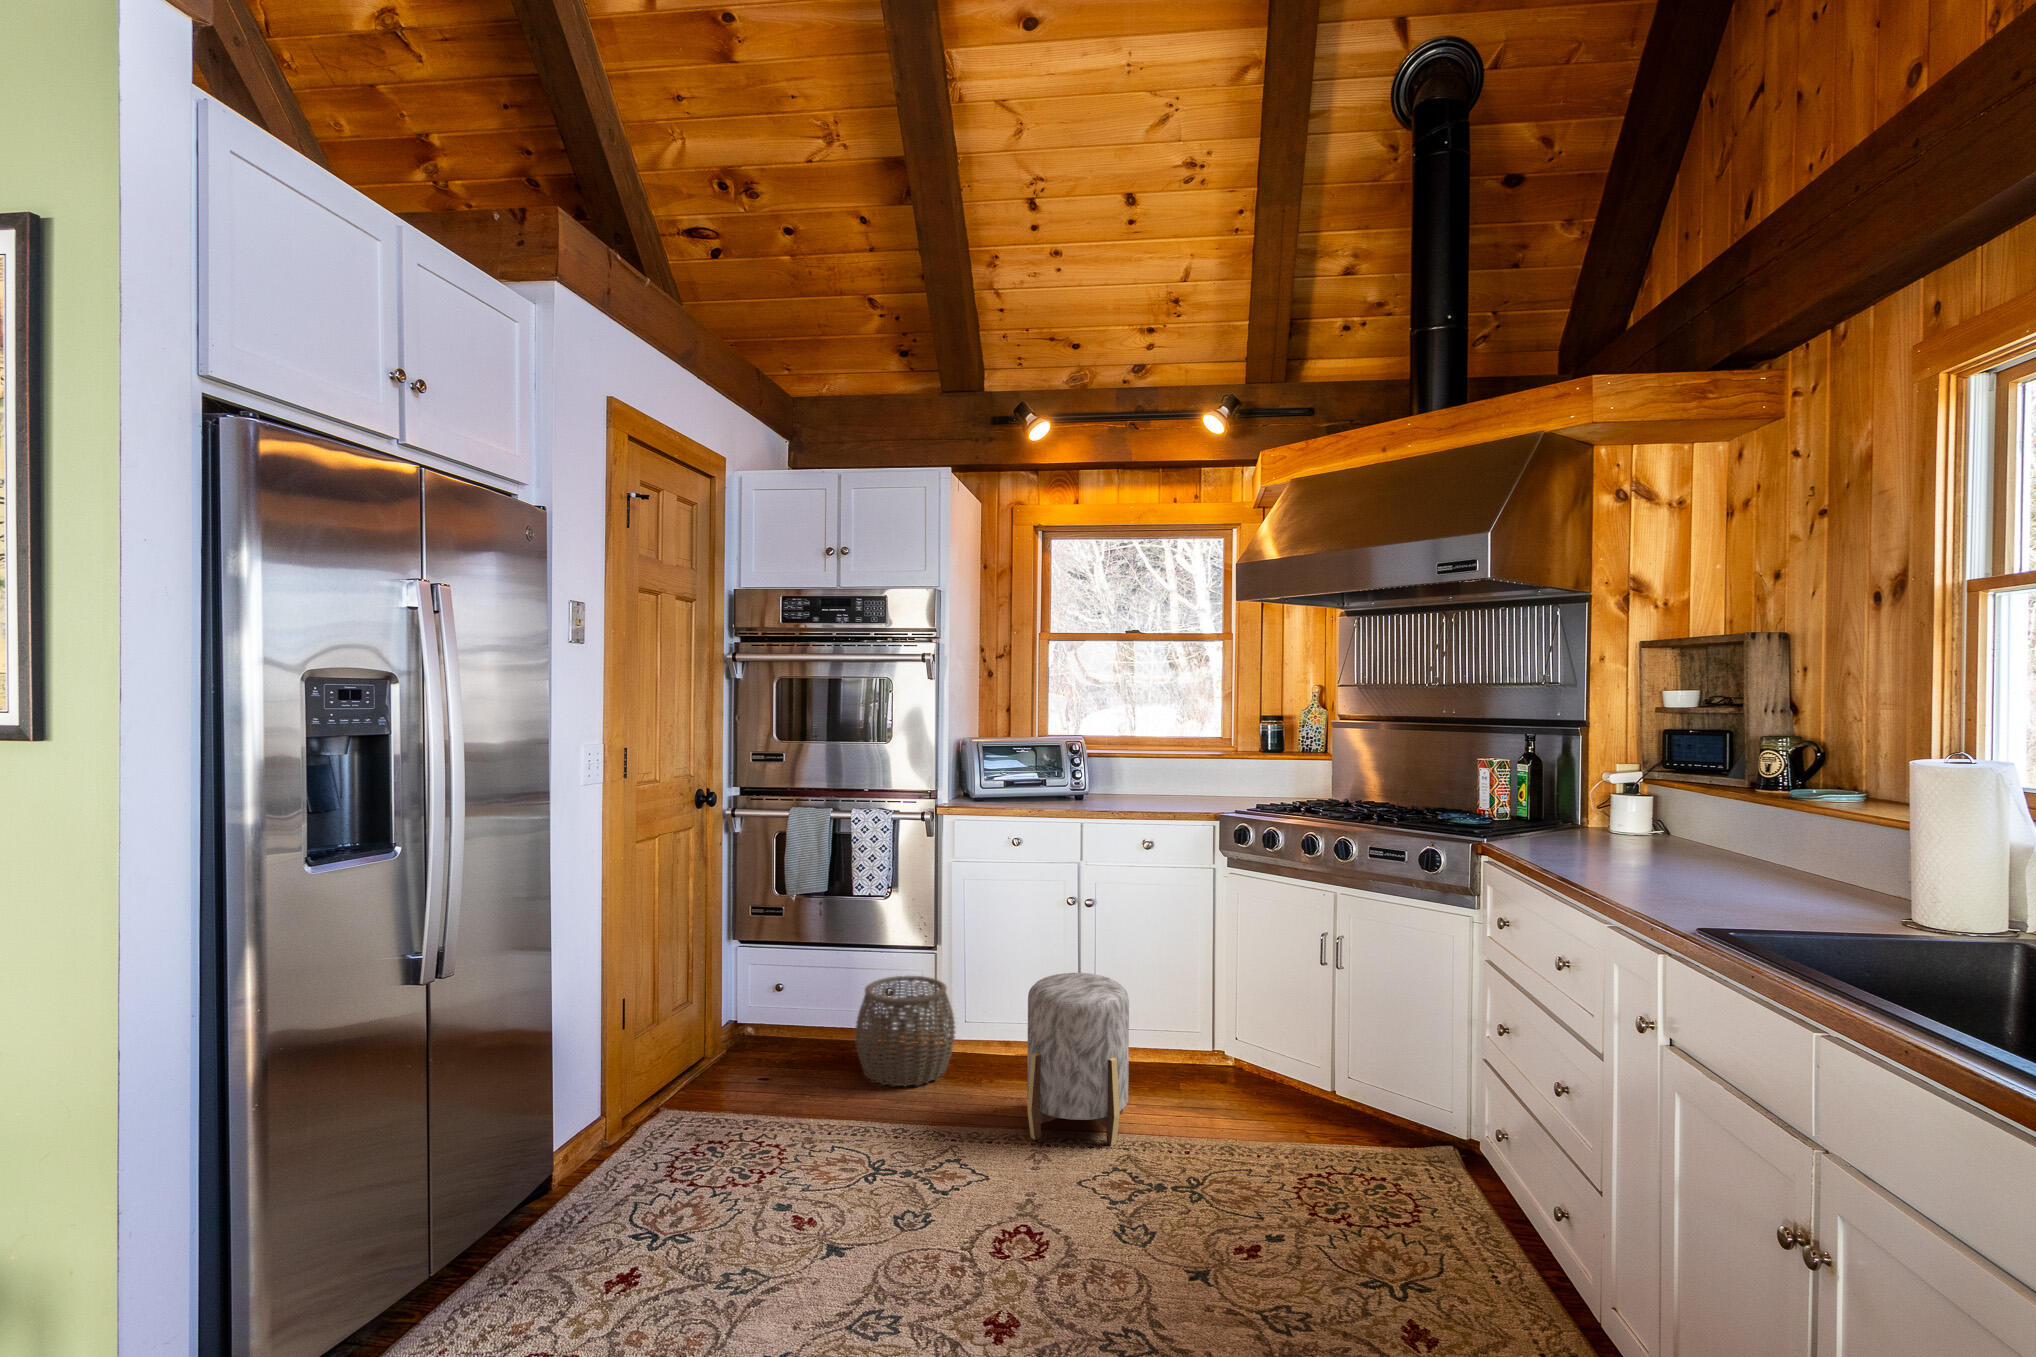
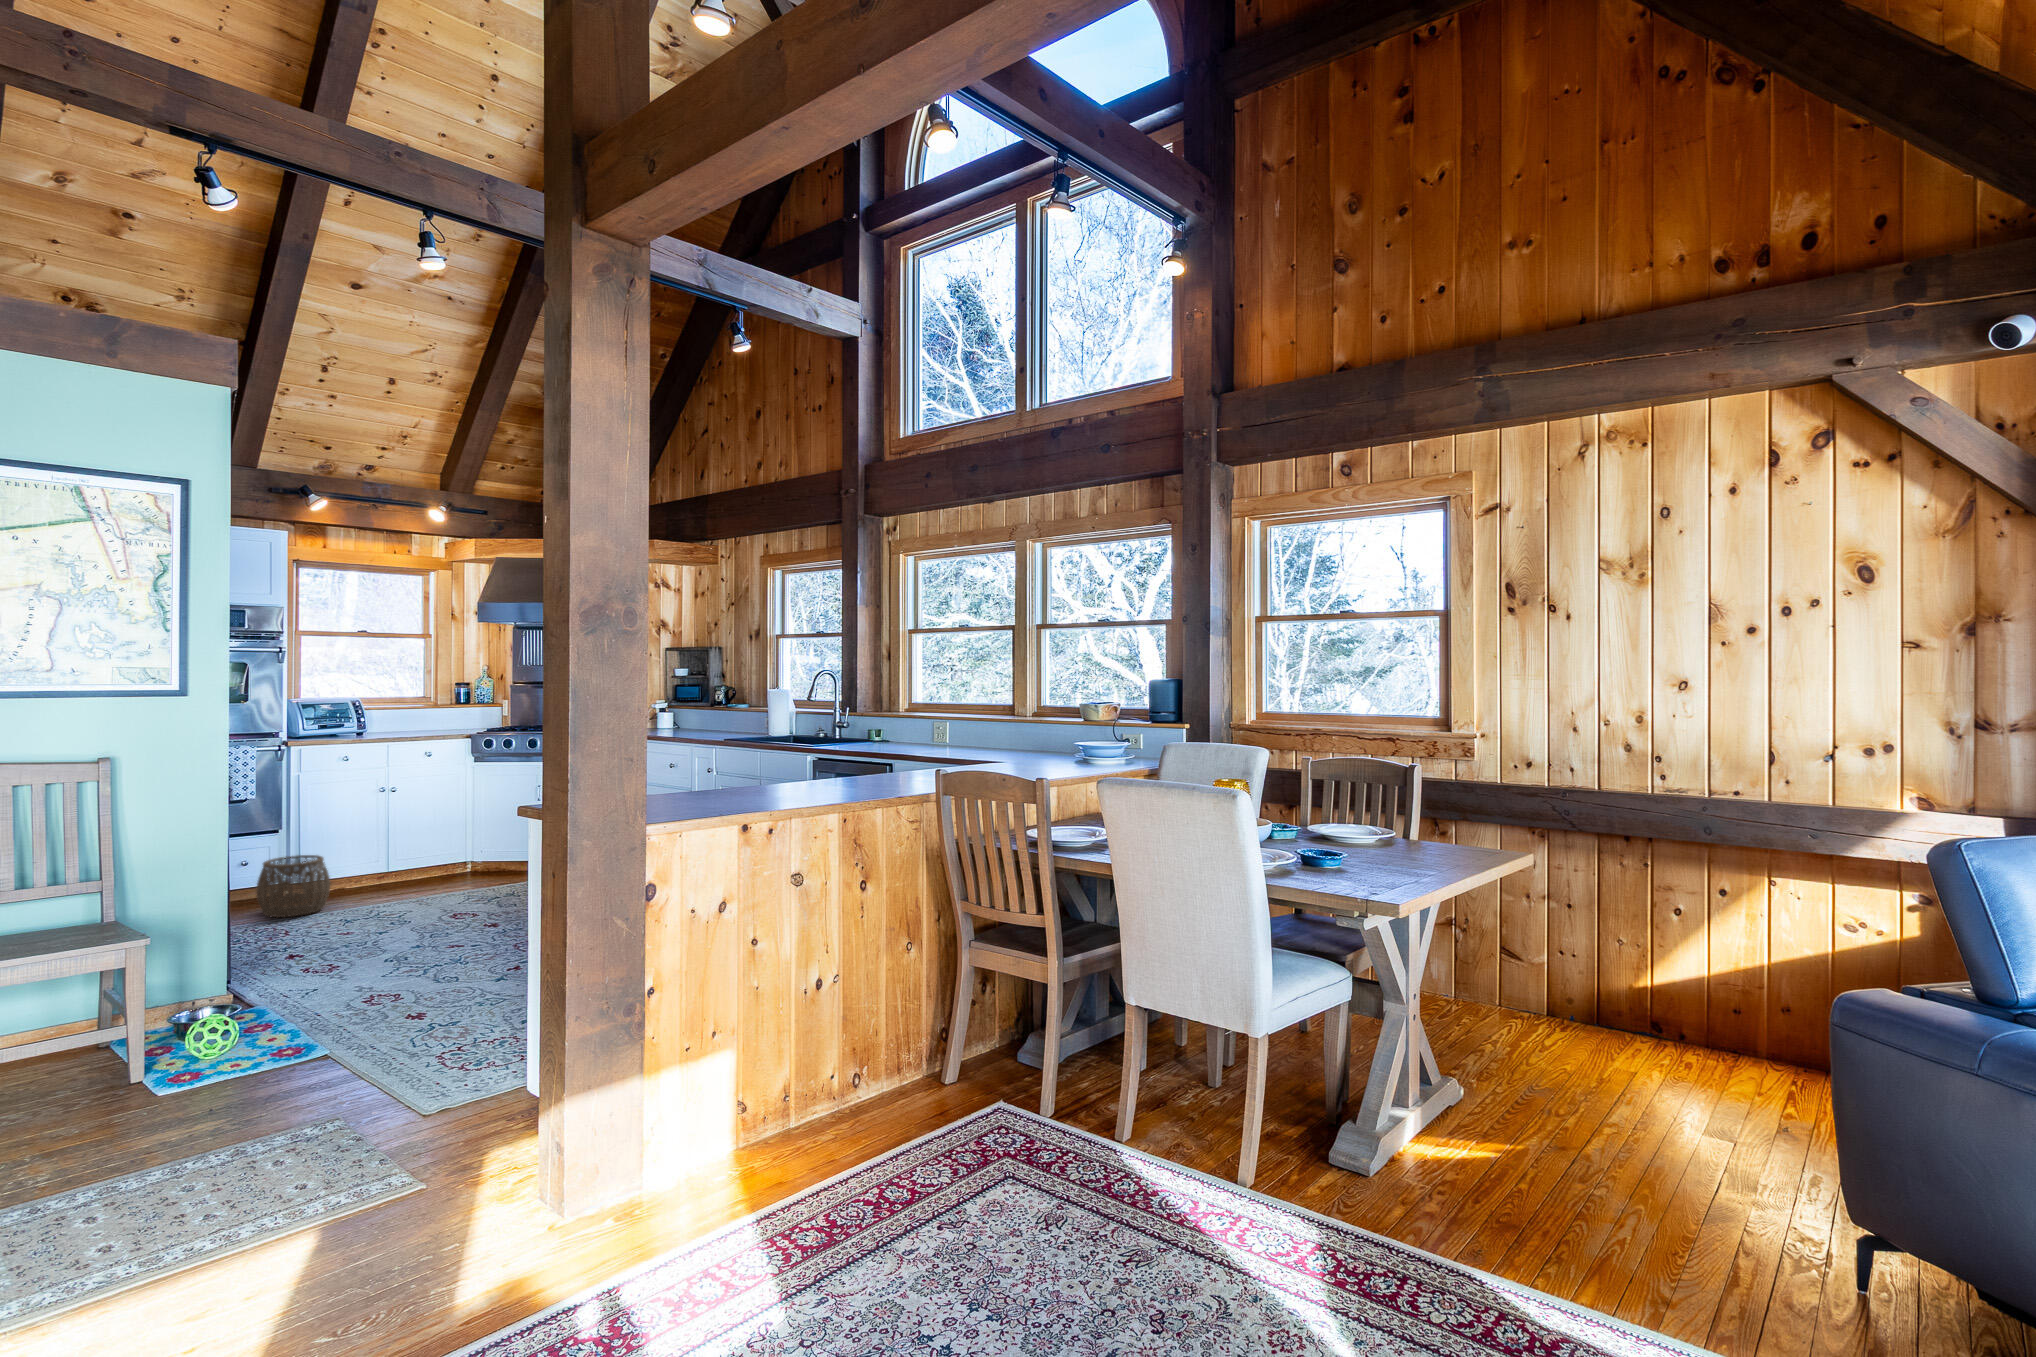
stool: present [1027,973,1129,1146] -> none [403,824,470,906]

